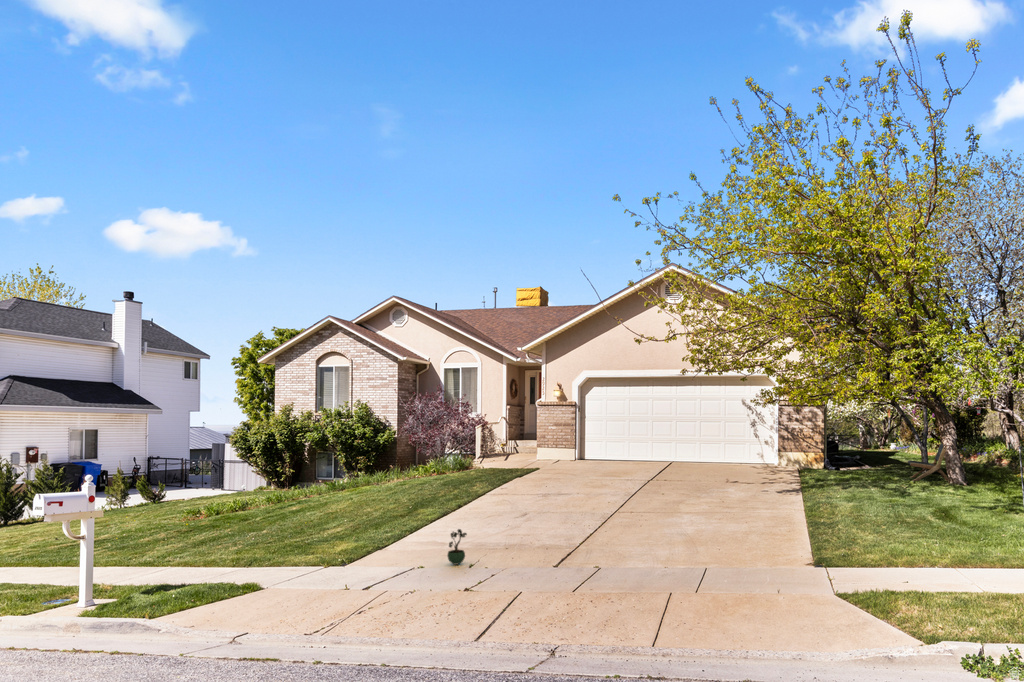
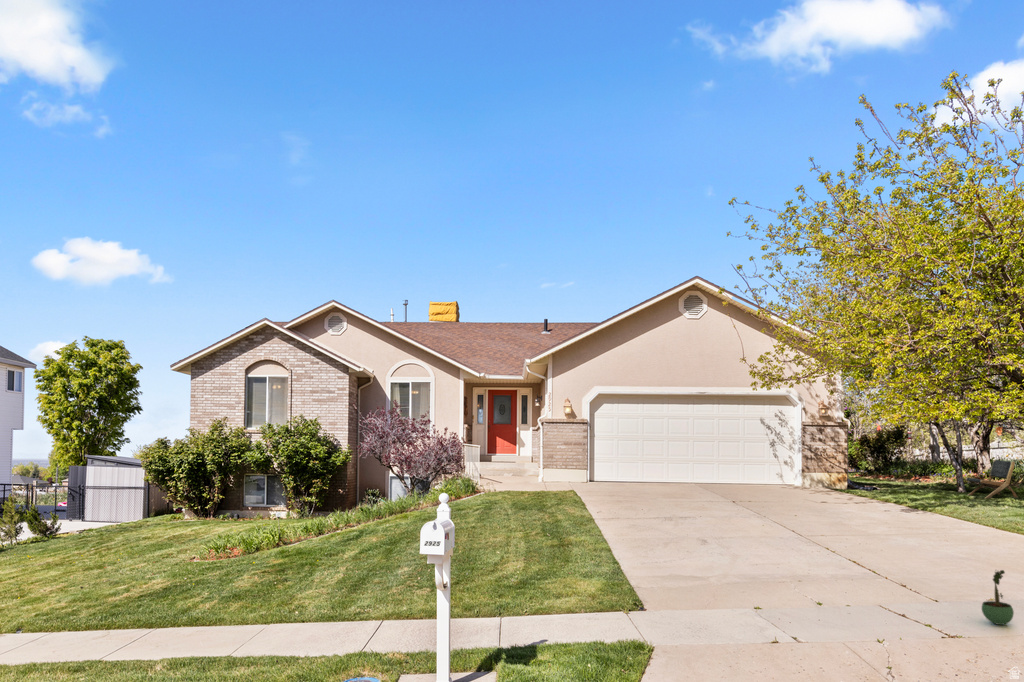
potted plant: present [448,529,467,564] -> present [982,570,1014,625]

